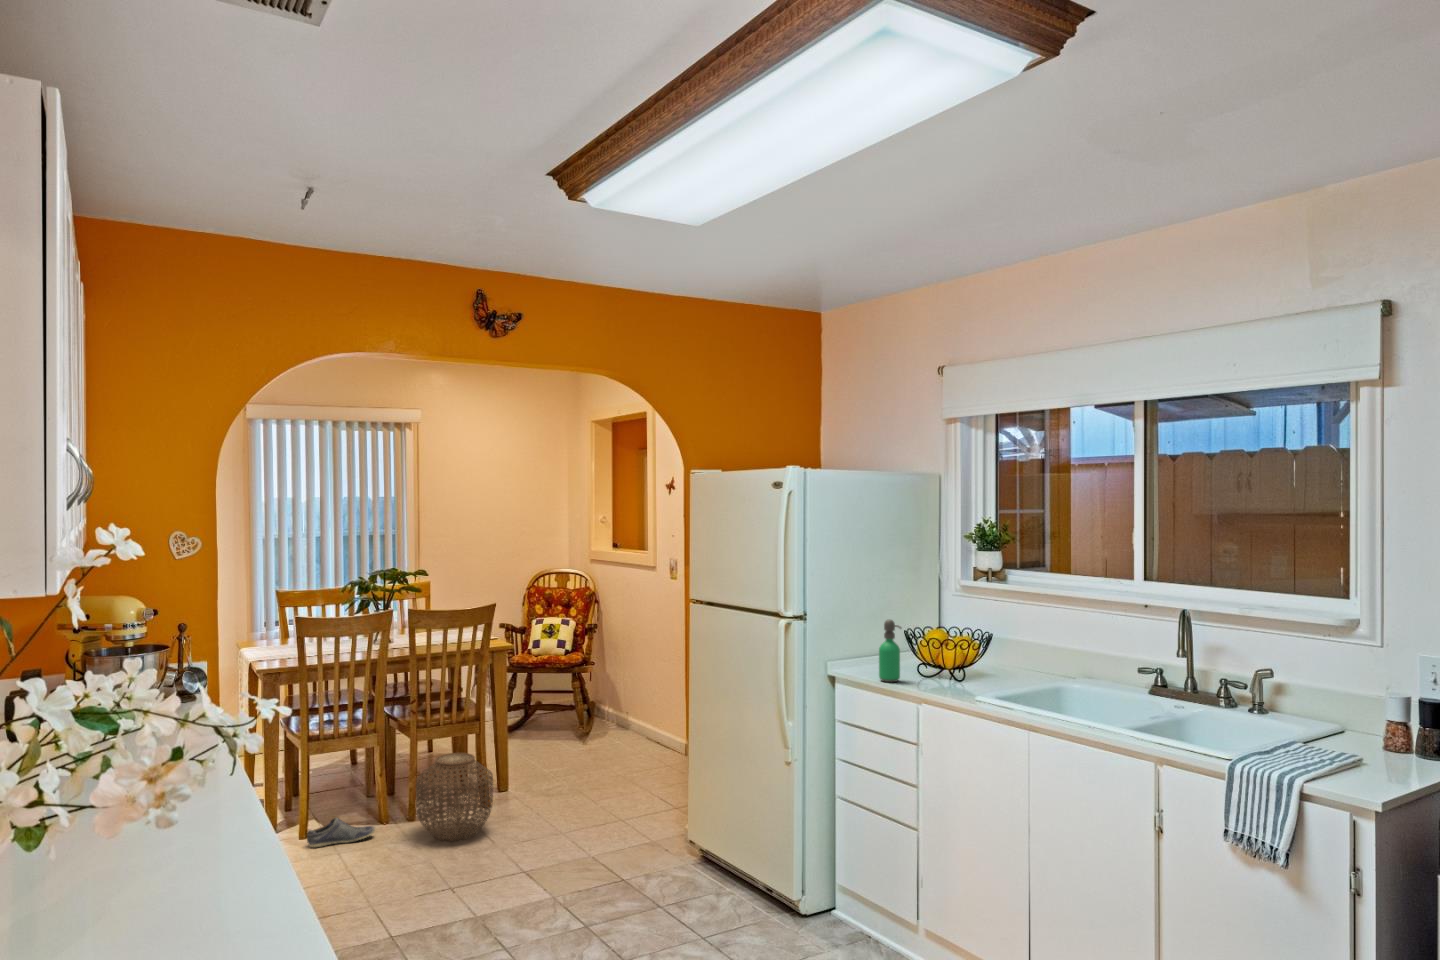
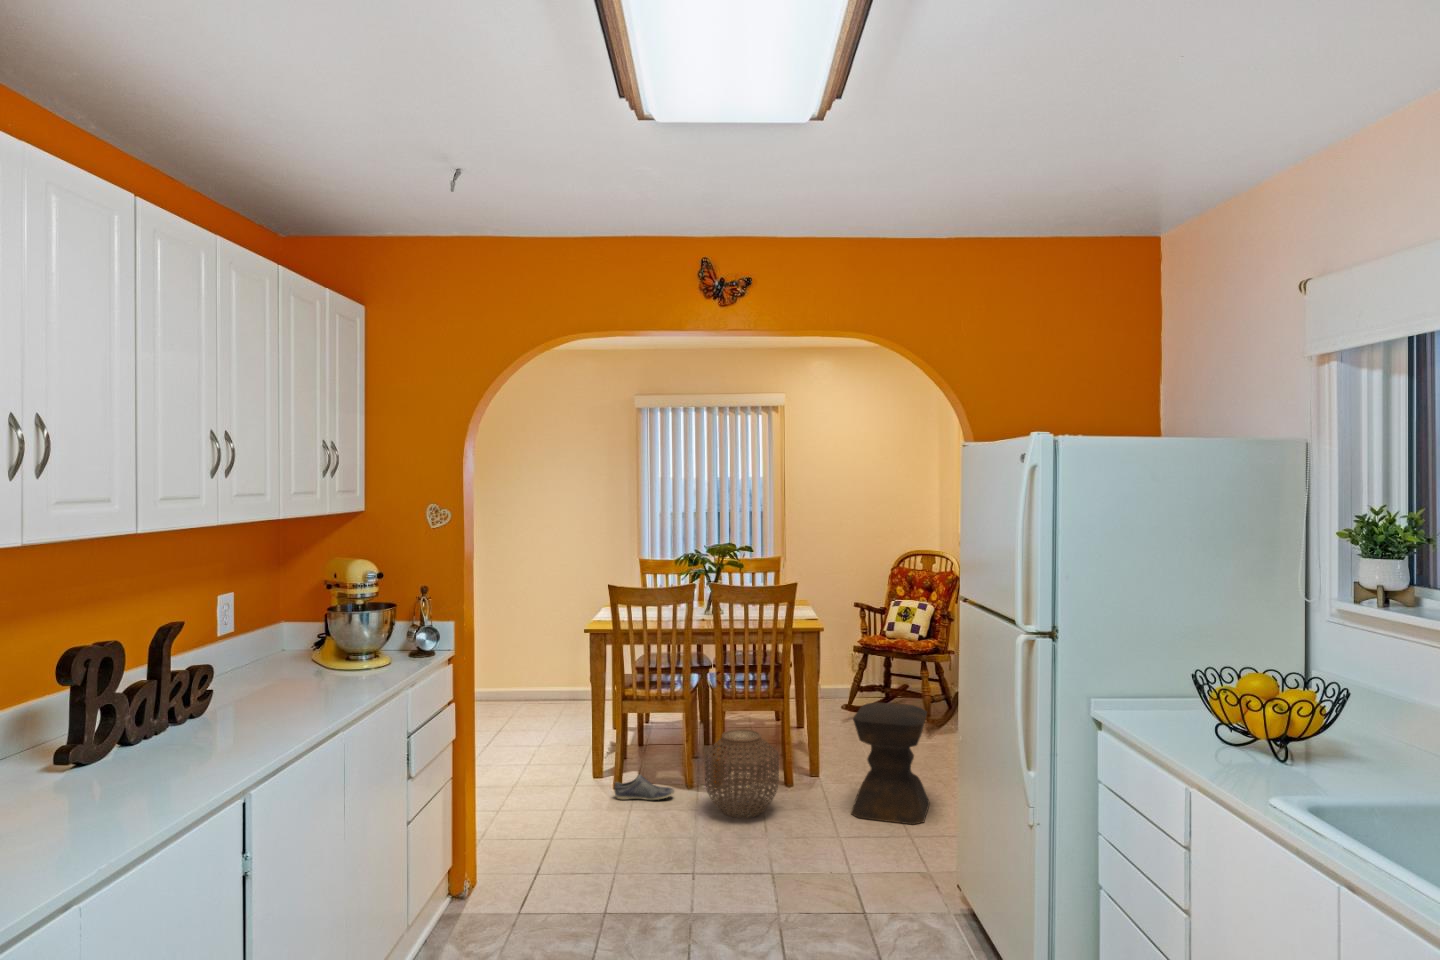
soap dispenser: present [879,619,901,682] -> none [1149,637,1180,723]
stool: none [557,711,628,821] -> present [851,702,930,824]

